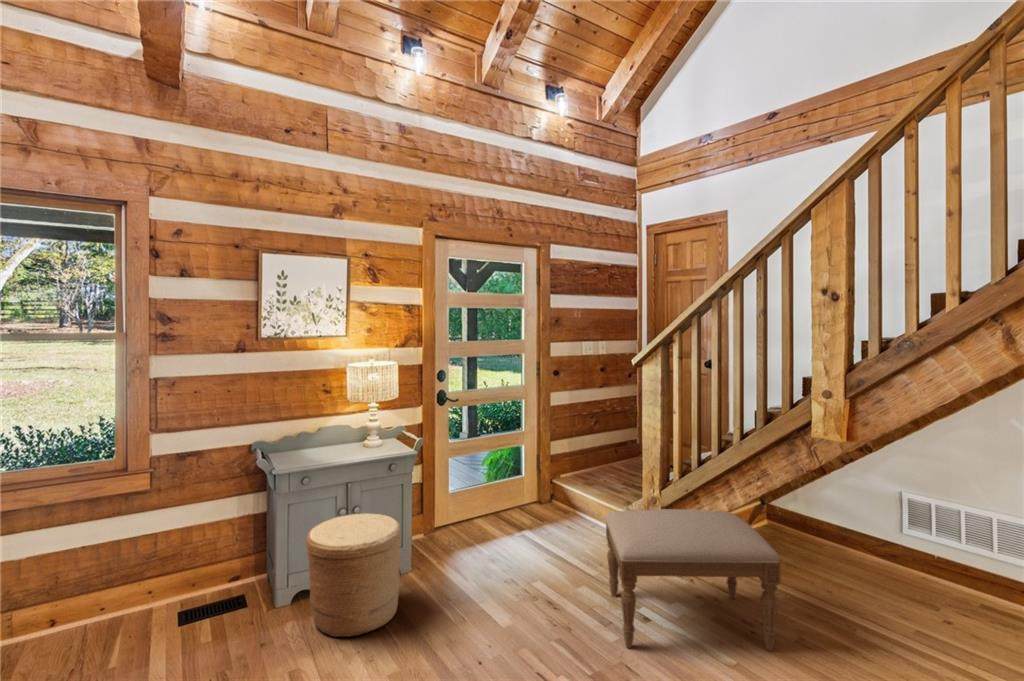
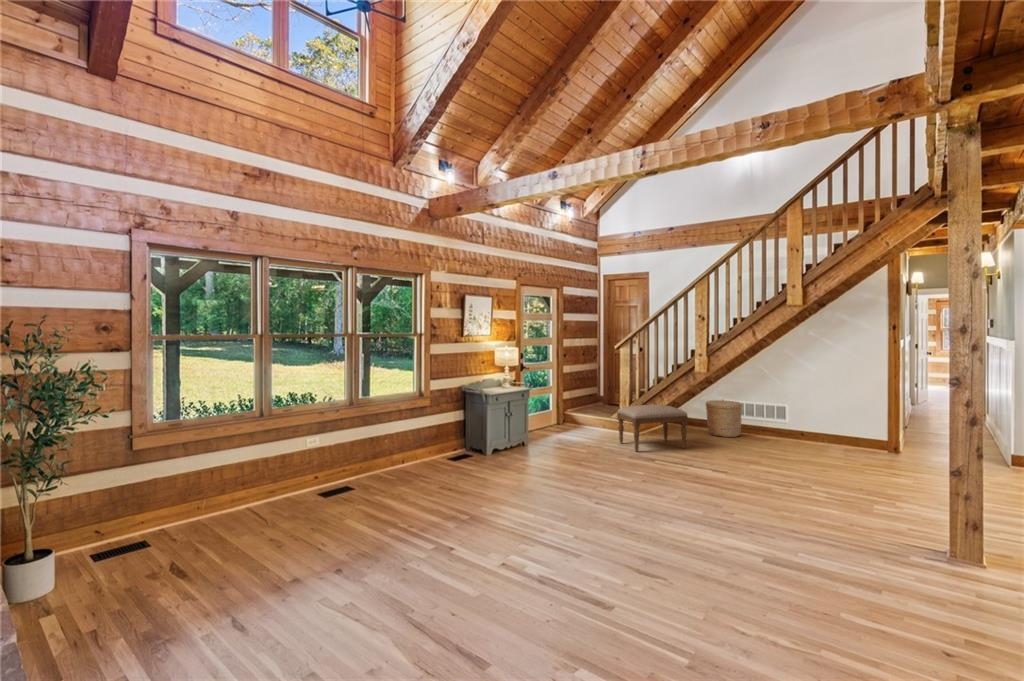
woven basket: present [306,513,401,637] -> present [706,400,742,437]

